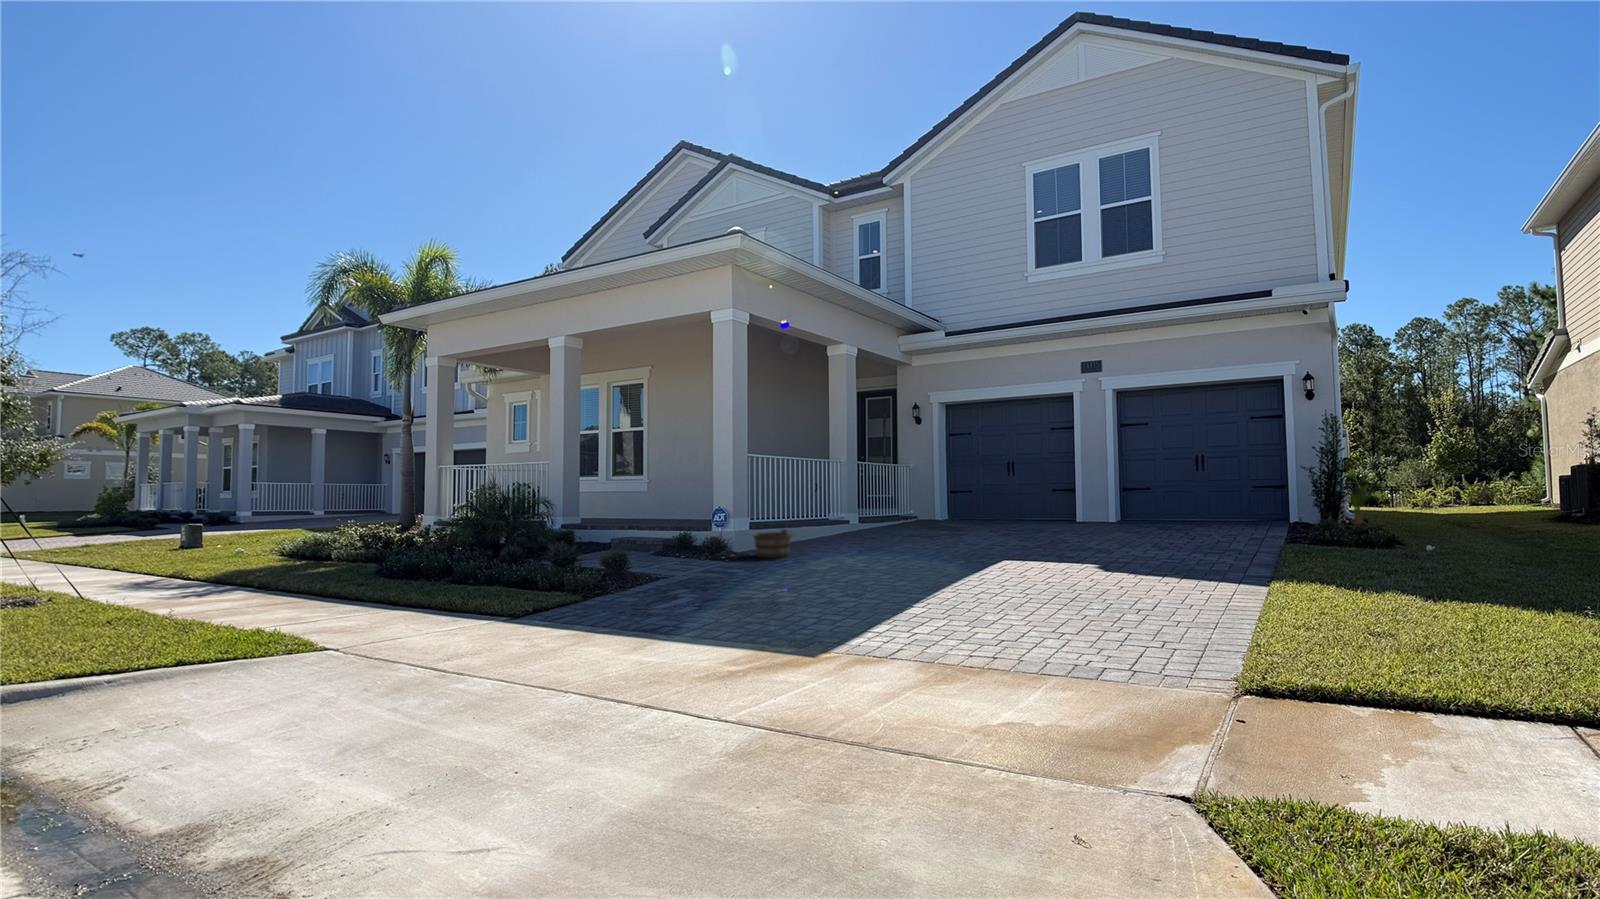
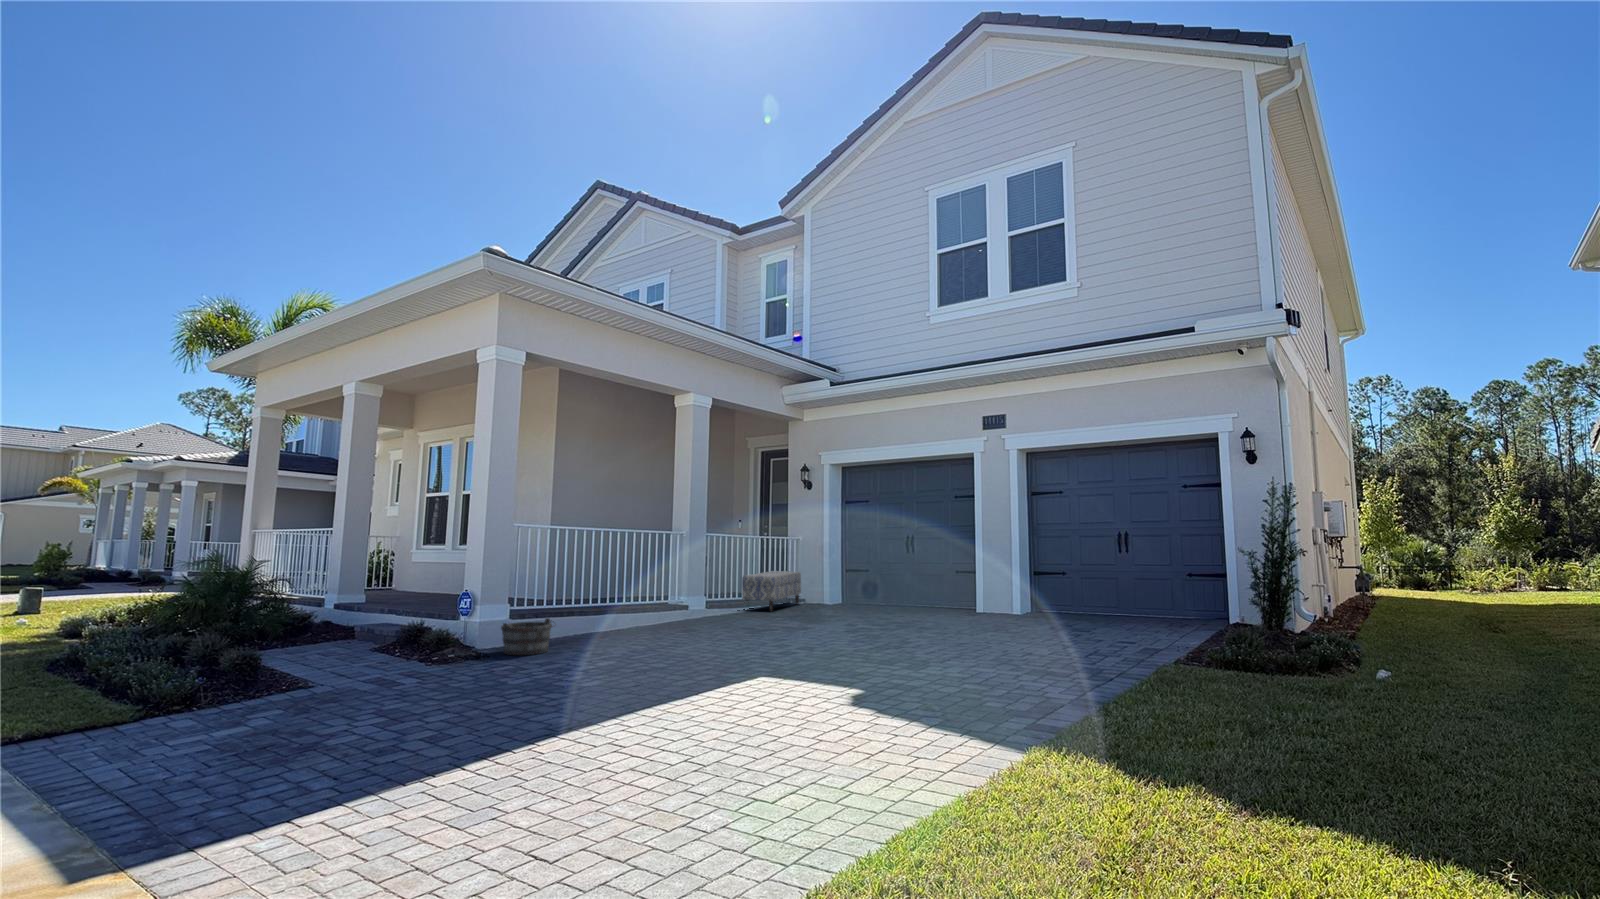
potted plant: present [1351,485,1368,525] -> none [1309,574,1354,627]
bench: none [877,495,916,527] -> present [742,571,801,612]

